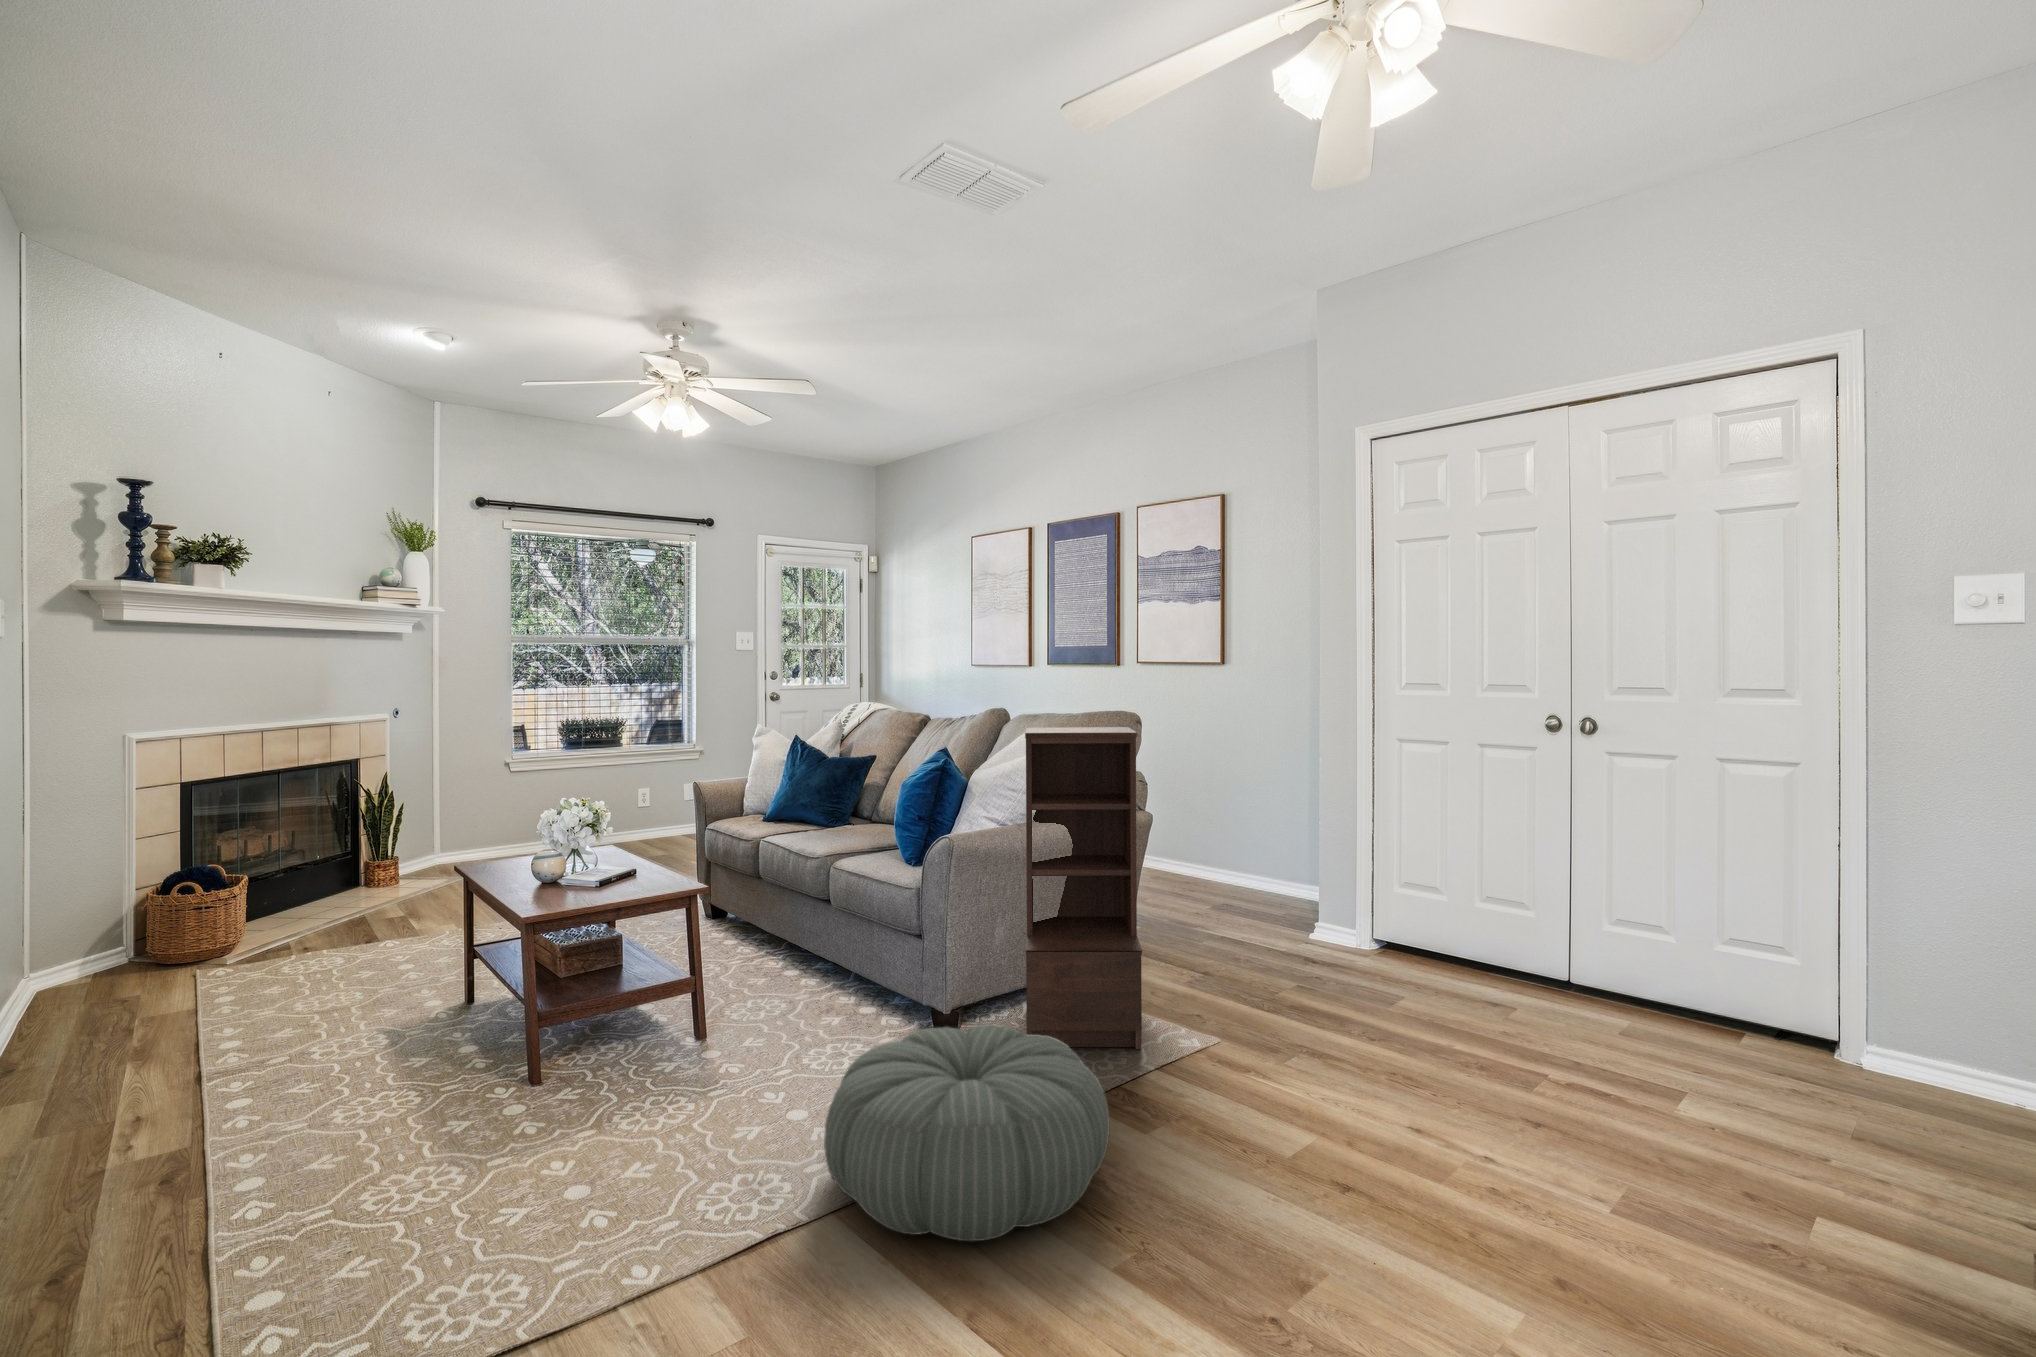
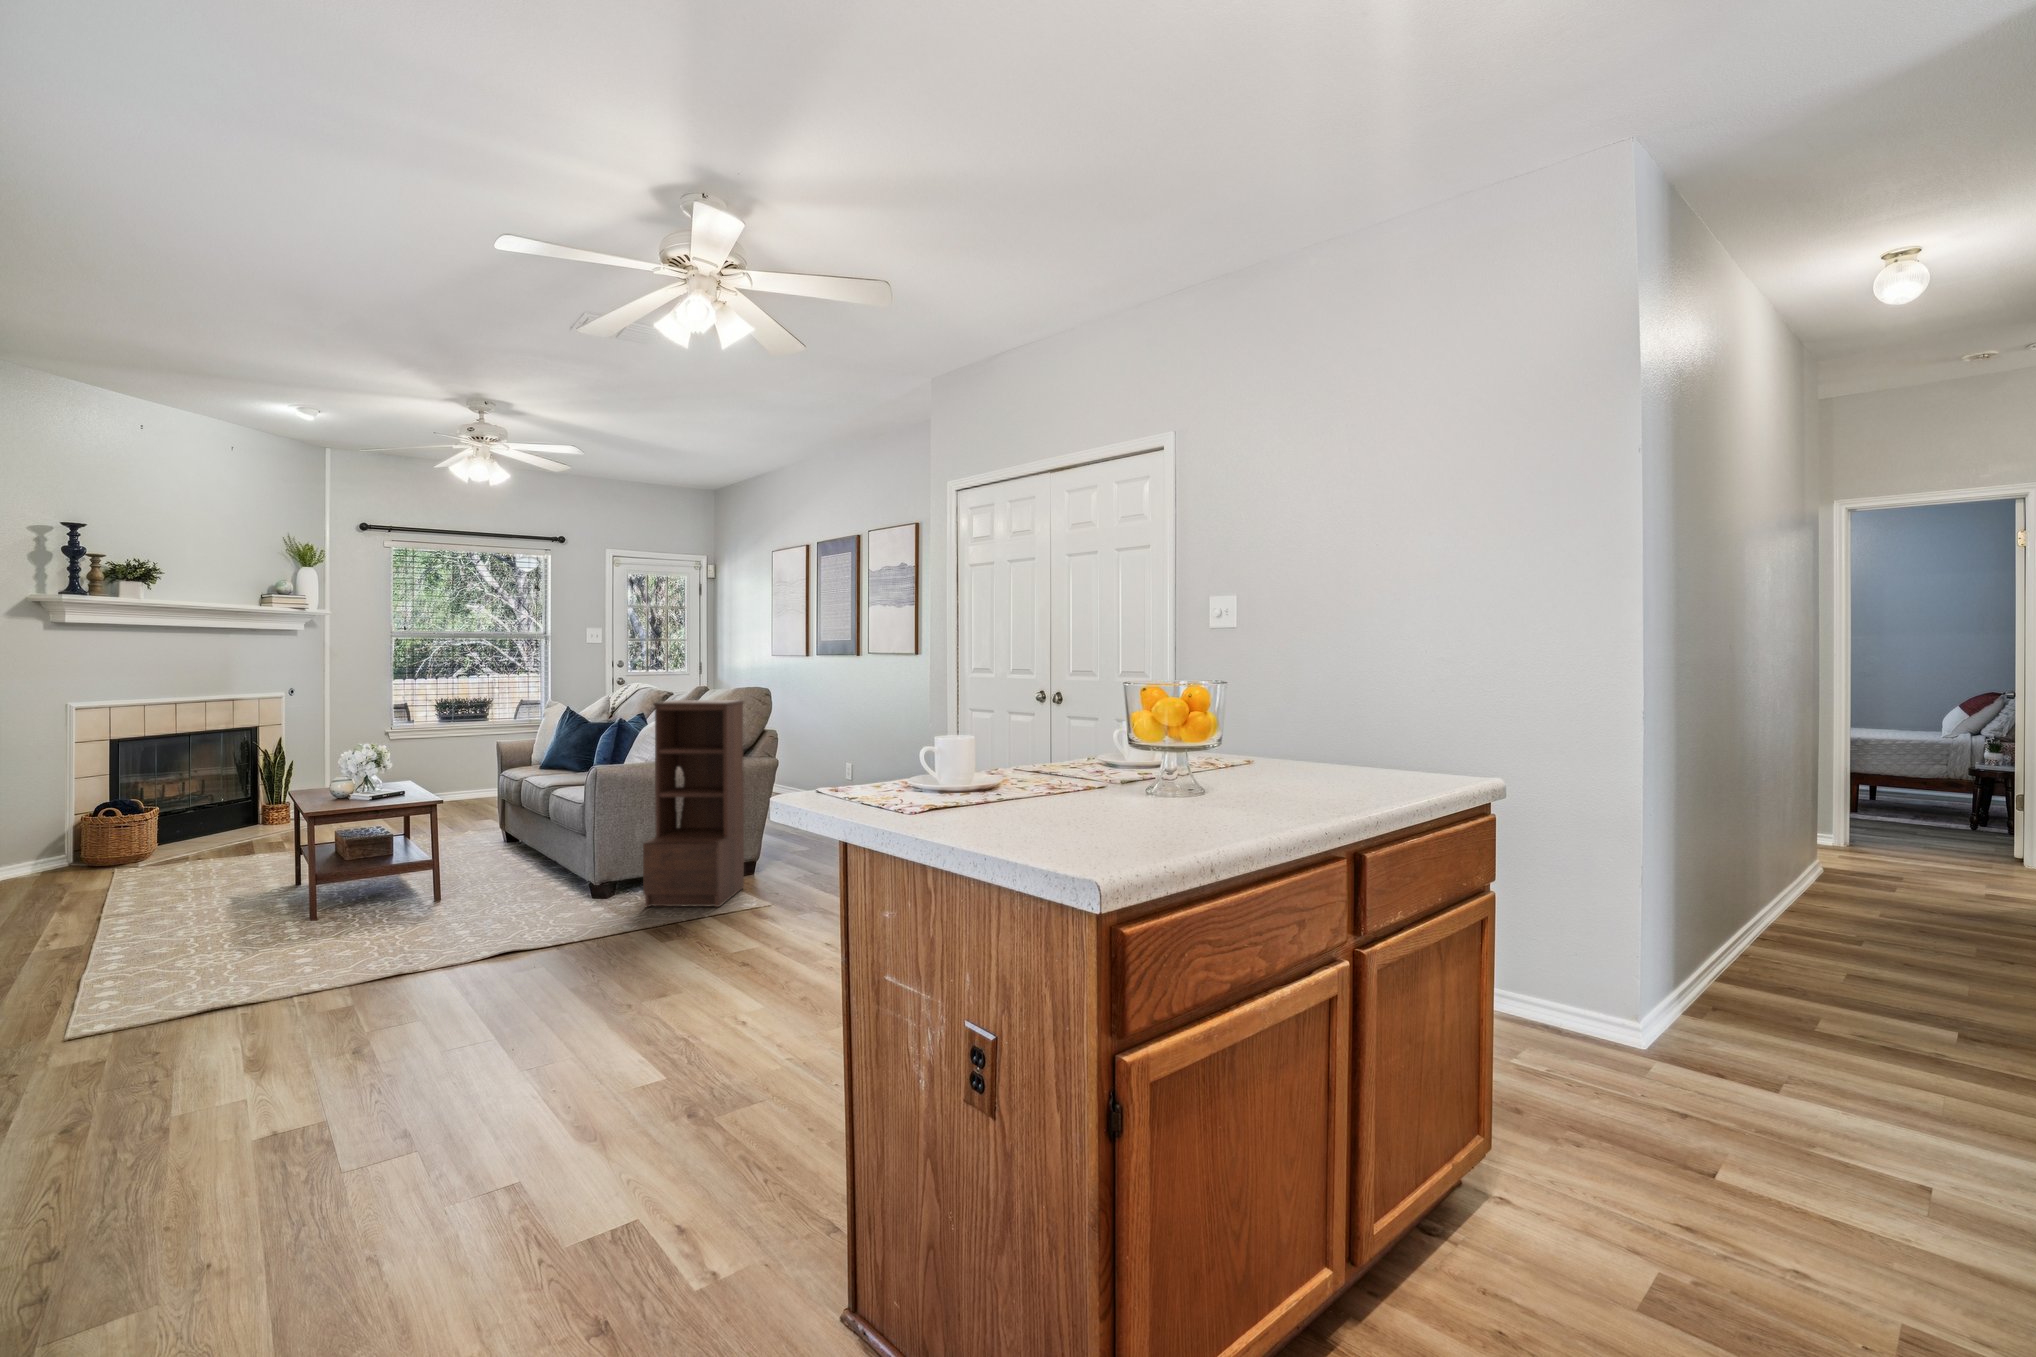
pouf: present [824,1025,1110,1241] -> none [439,876,622,976]

